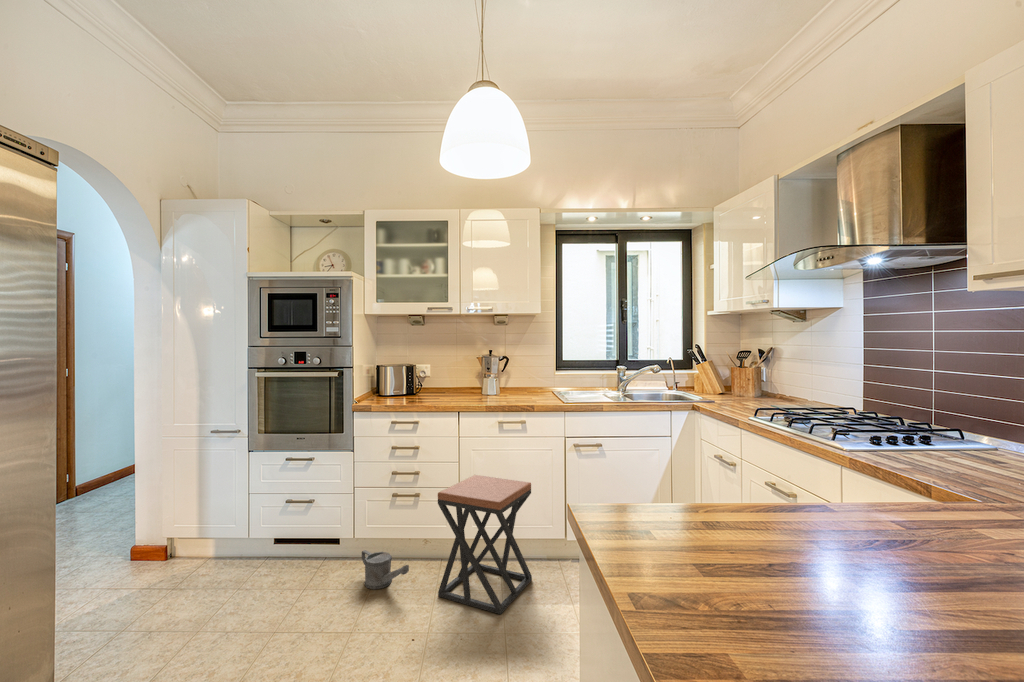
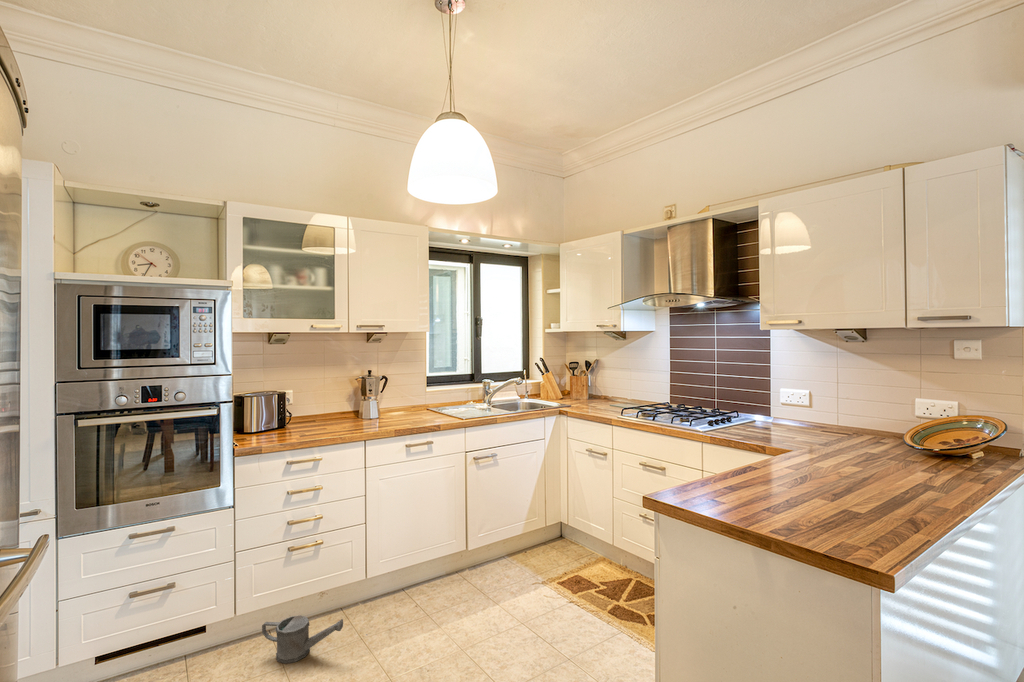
stool: present [438,475,532,614] -> none [375,501,453,642]

